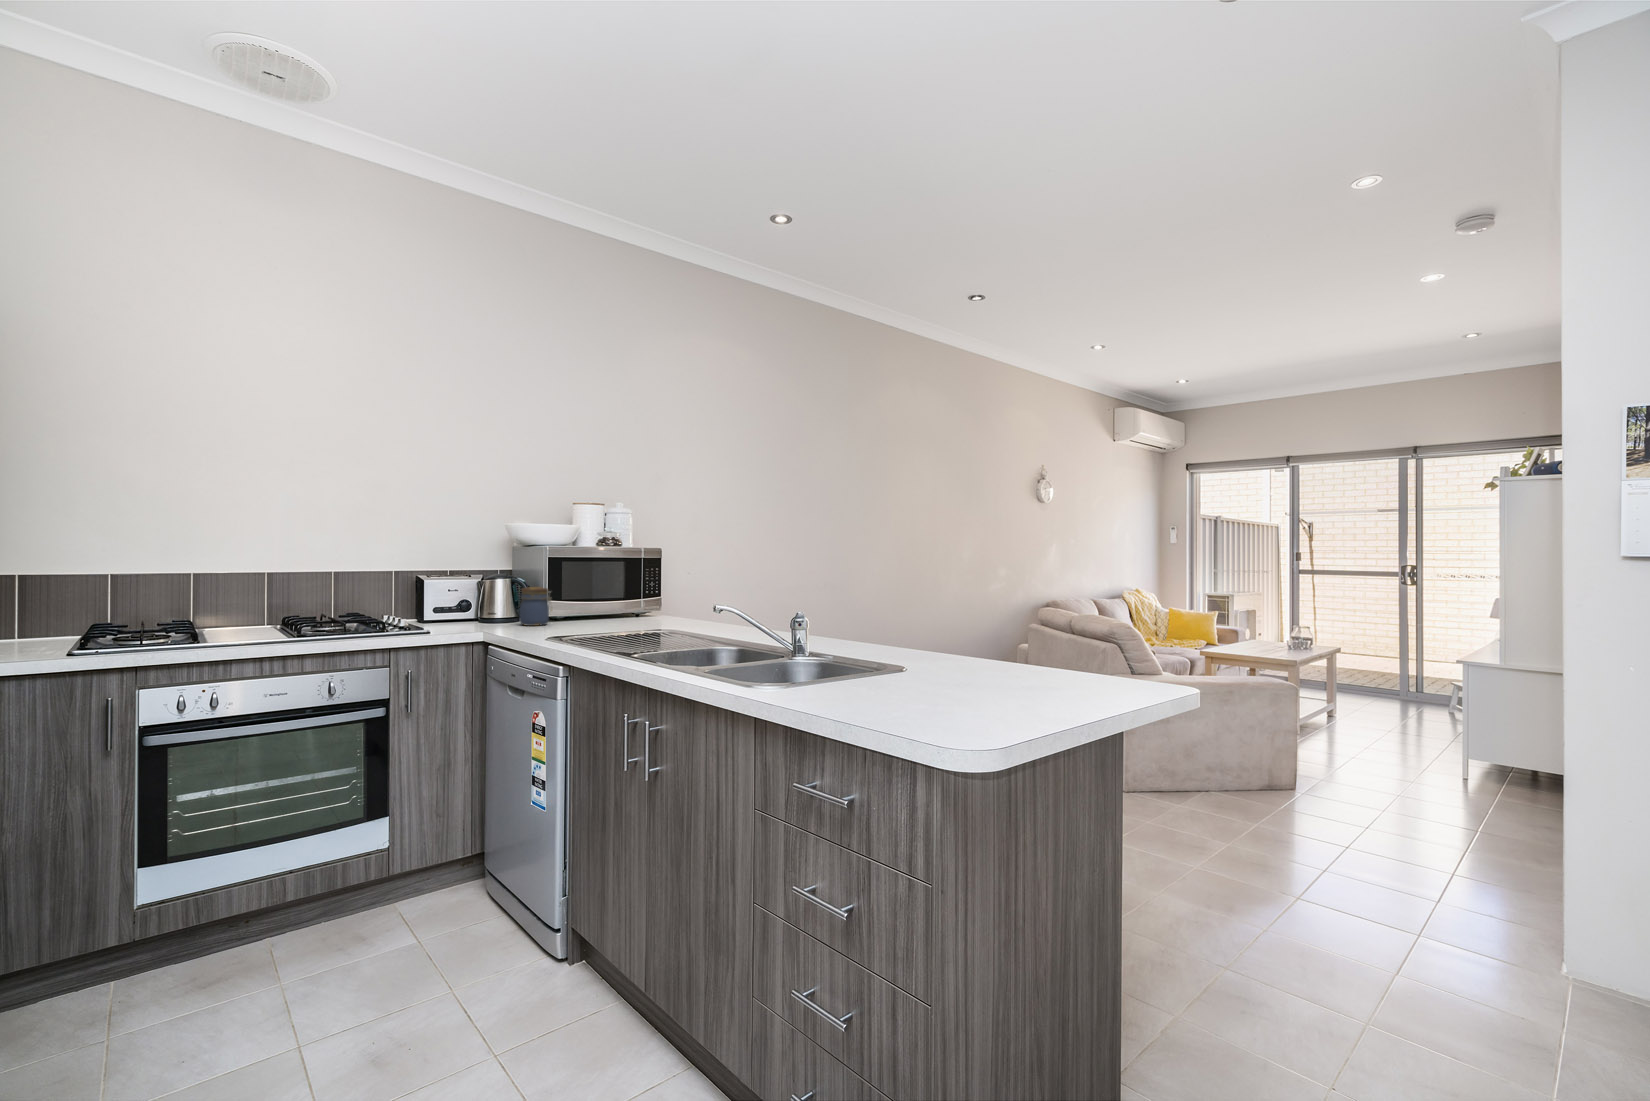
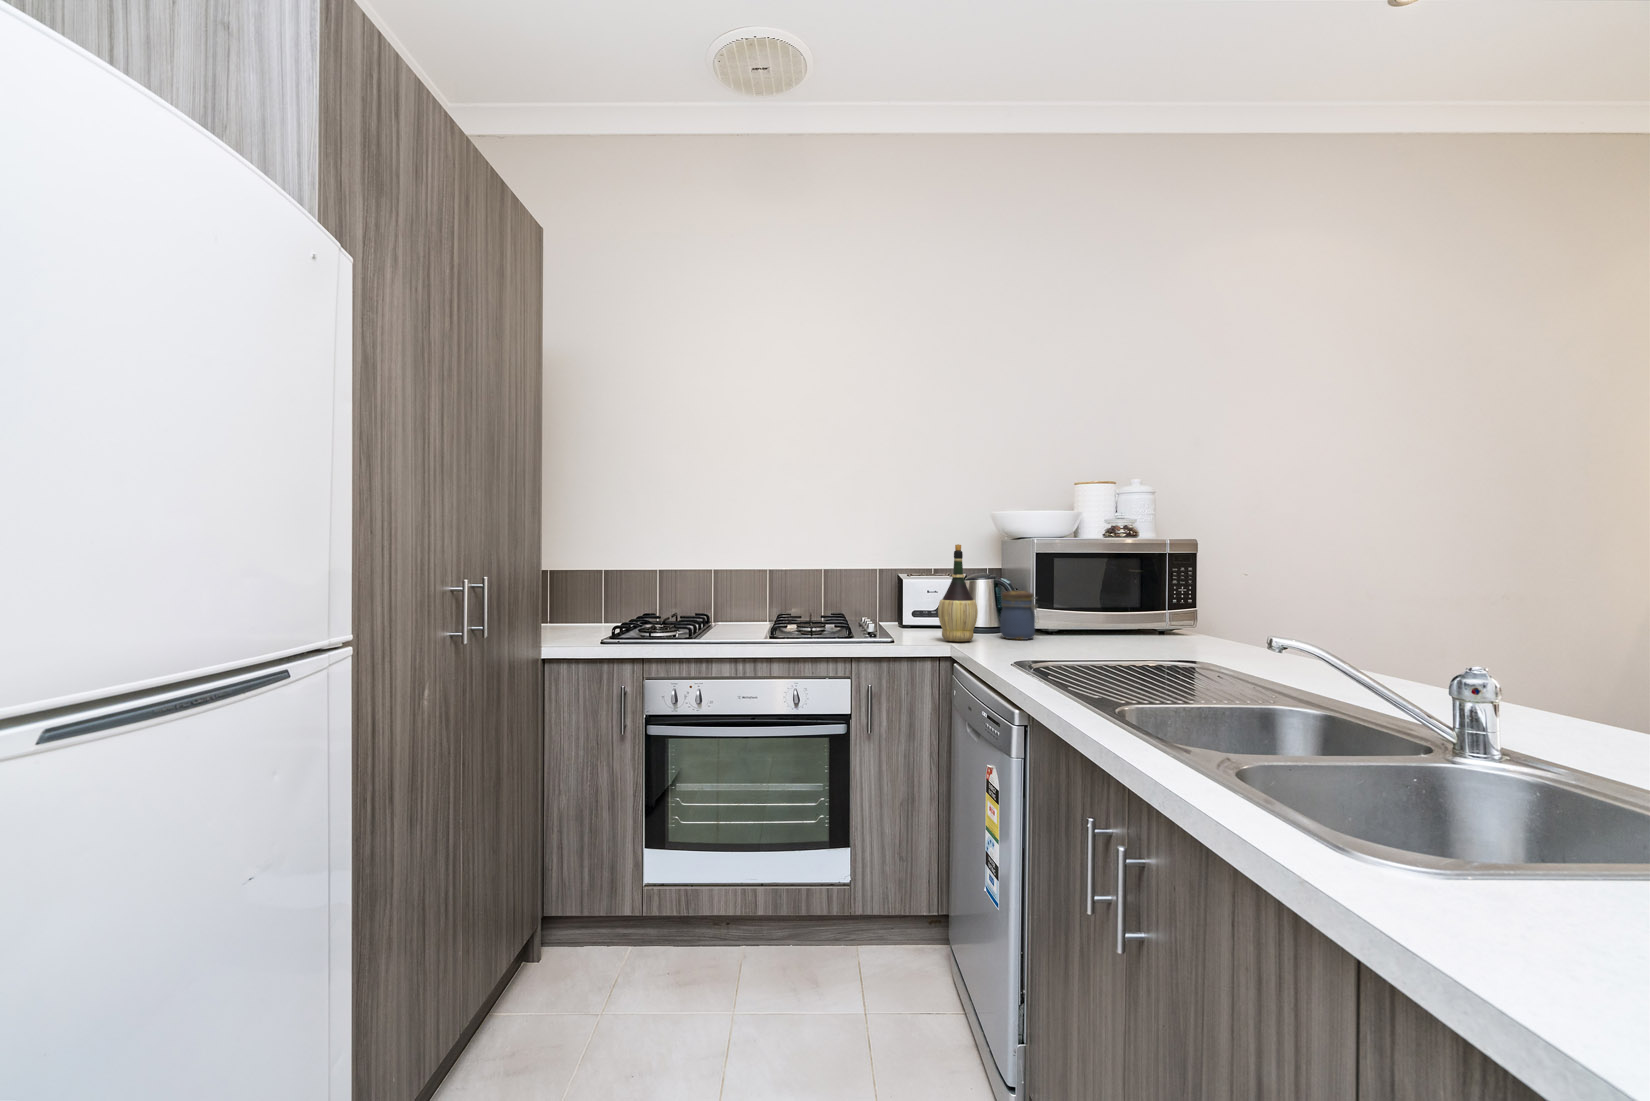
wine bottle: none [470,549,505,629] -> present [938,544,978,641]

